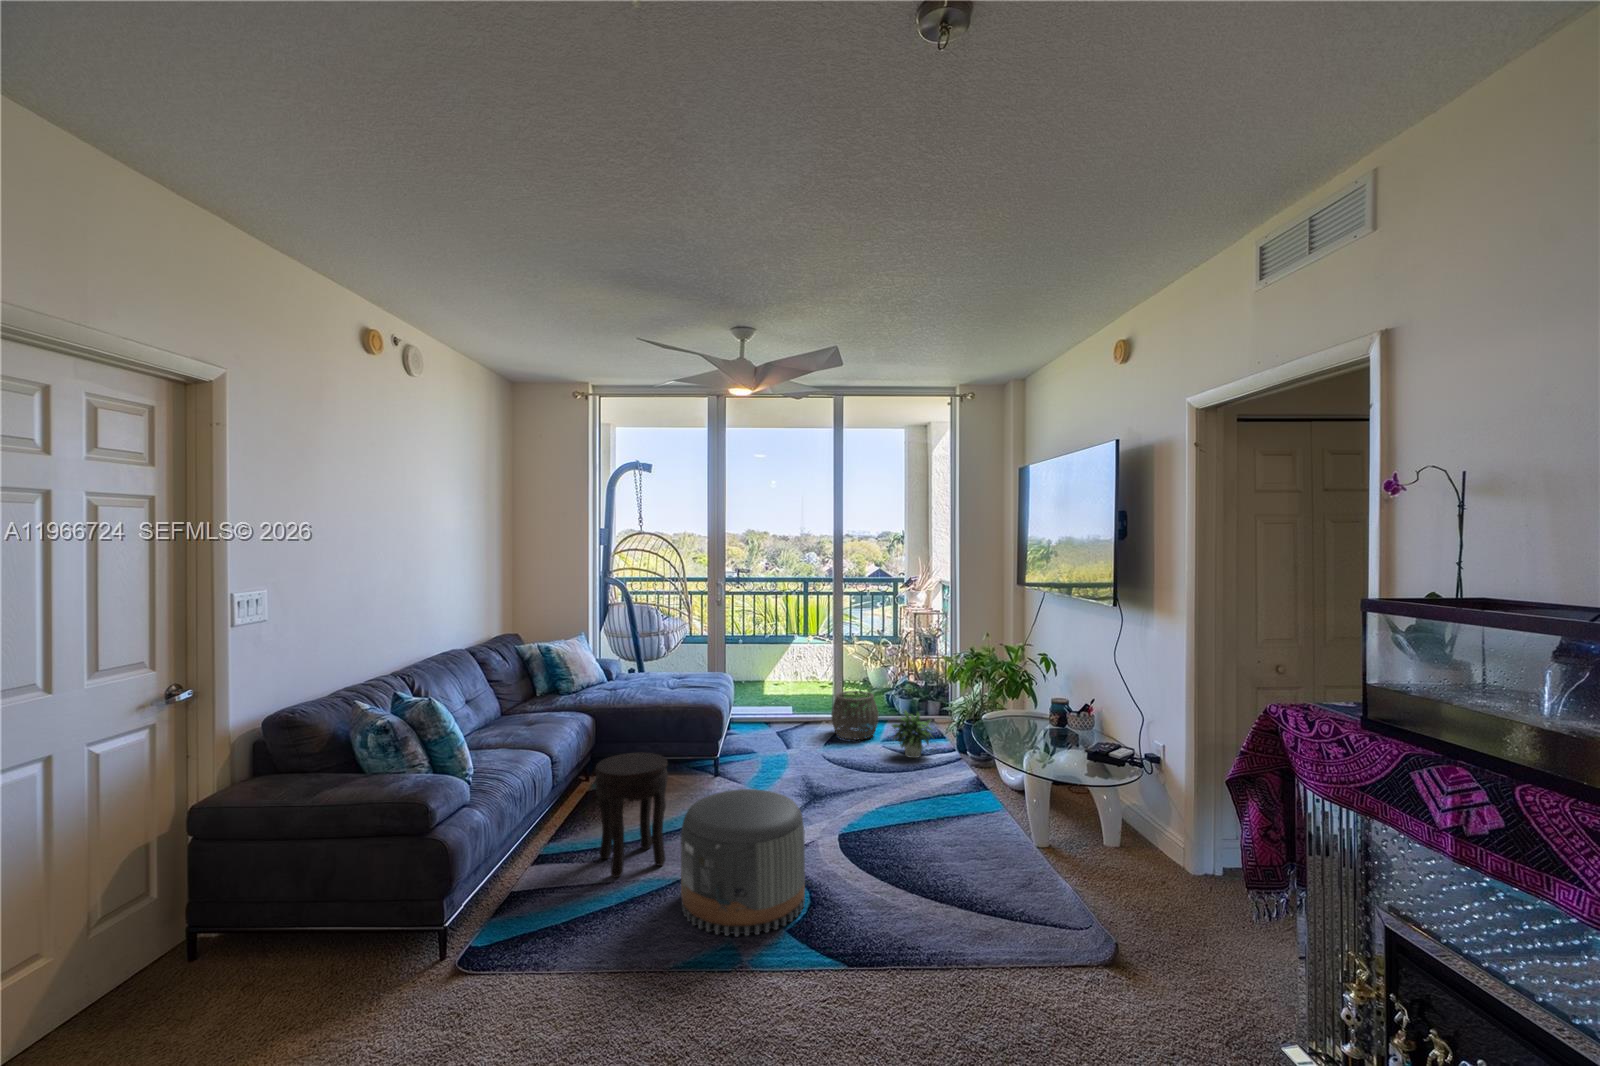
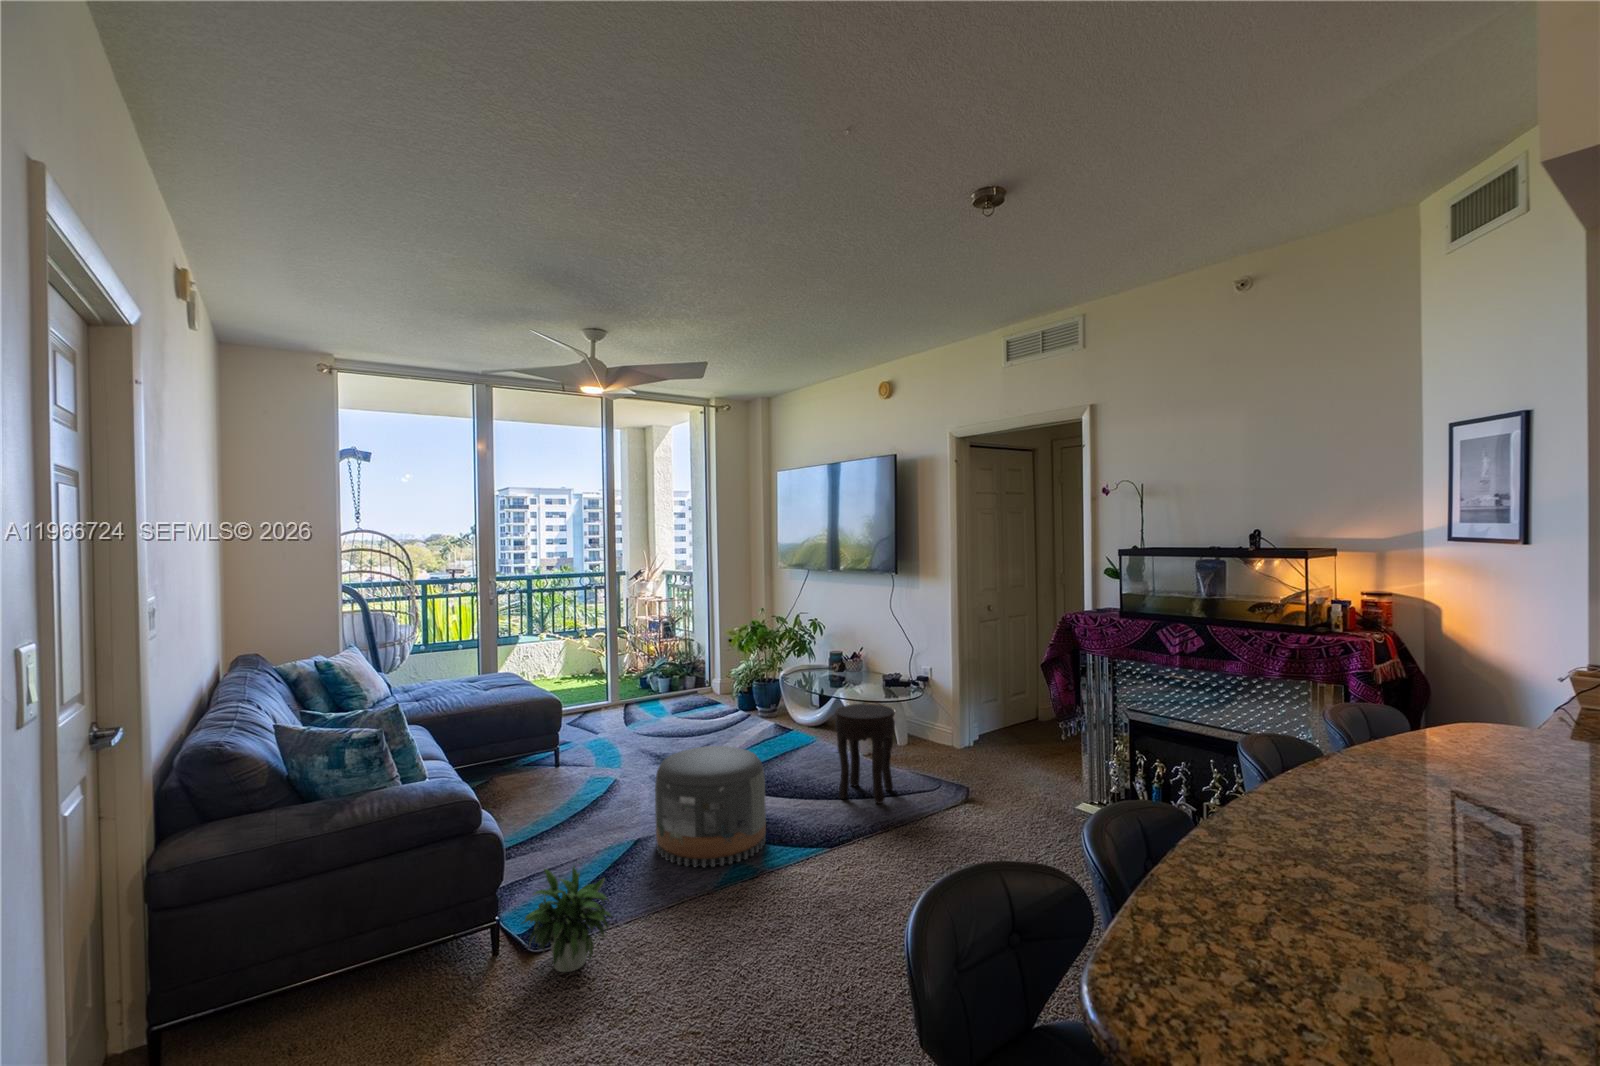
woven basket: present [832,691,878,740] -> none [613,675,659,721]
potted plant: present [892,710,934,758] -> present [524,867,612,972]
side table: present [596,753,668,877] -> present [835,704,895,804]

